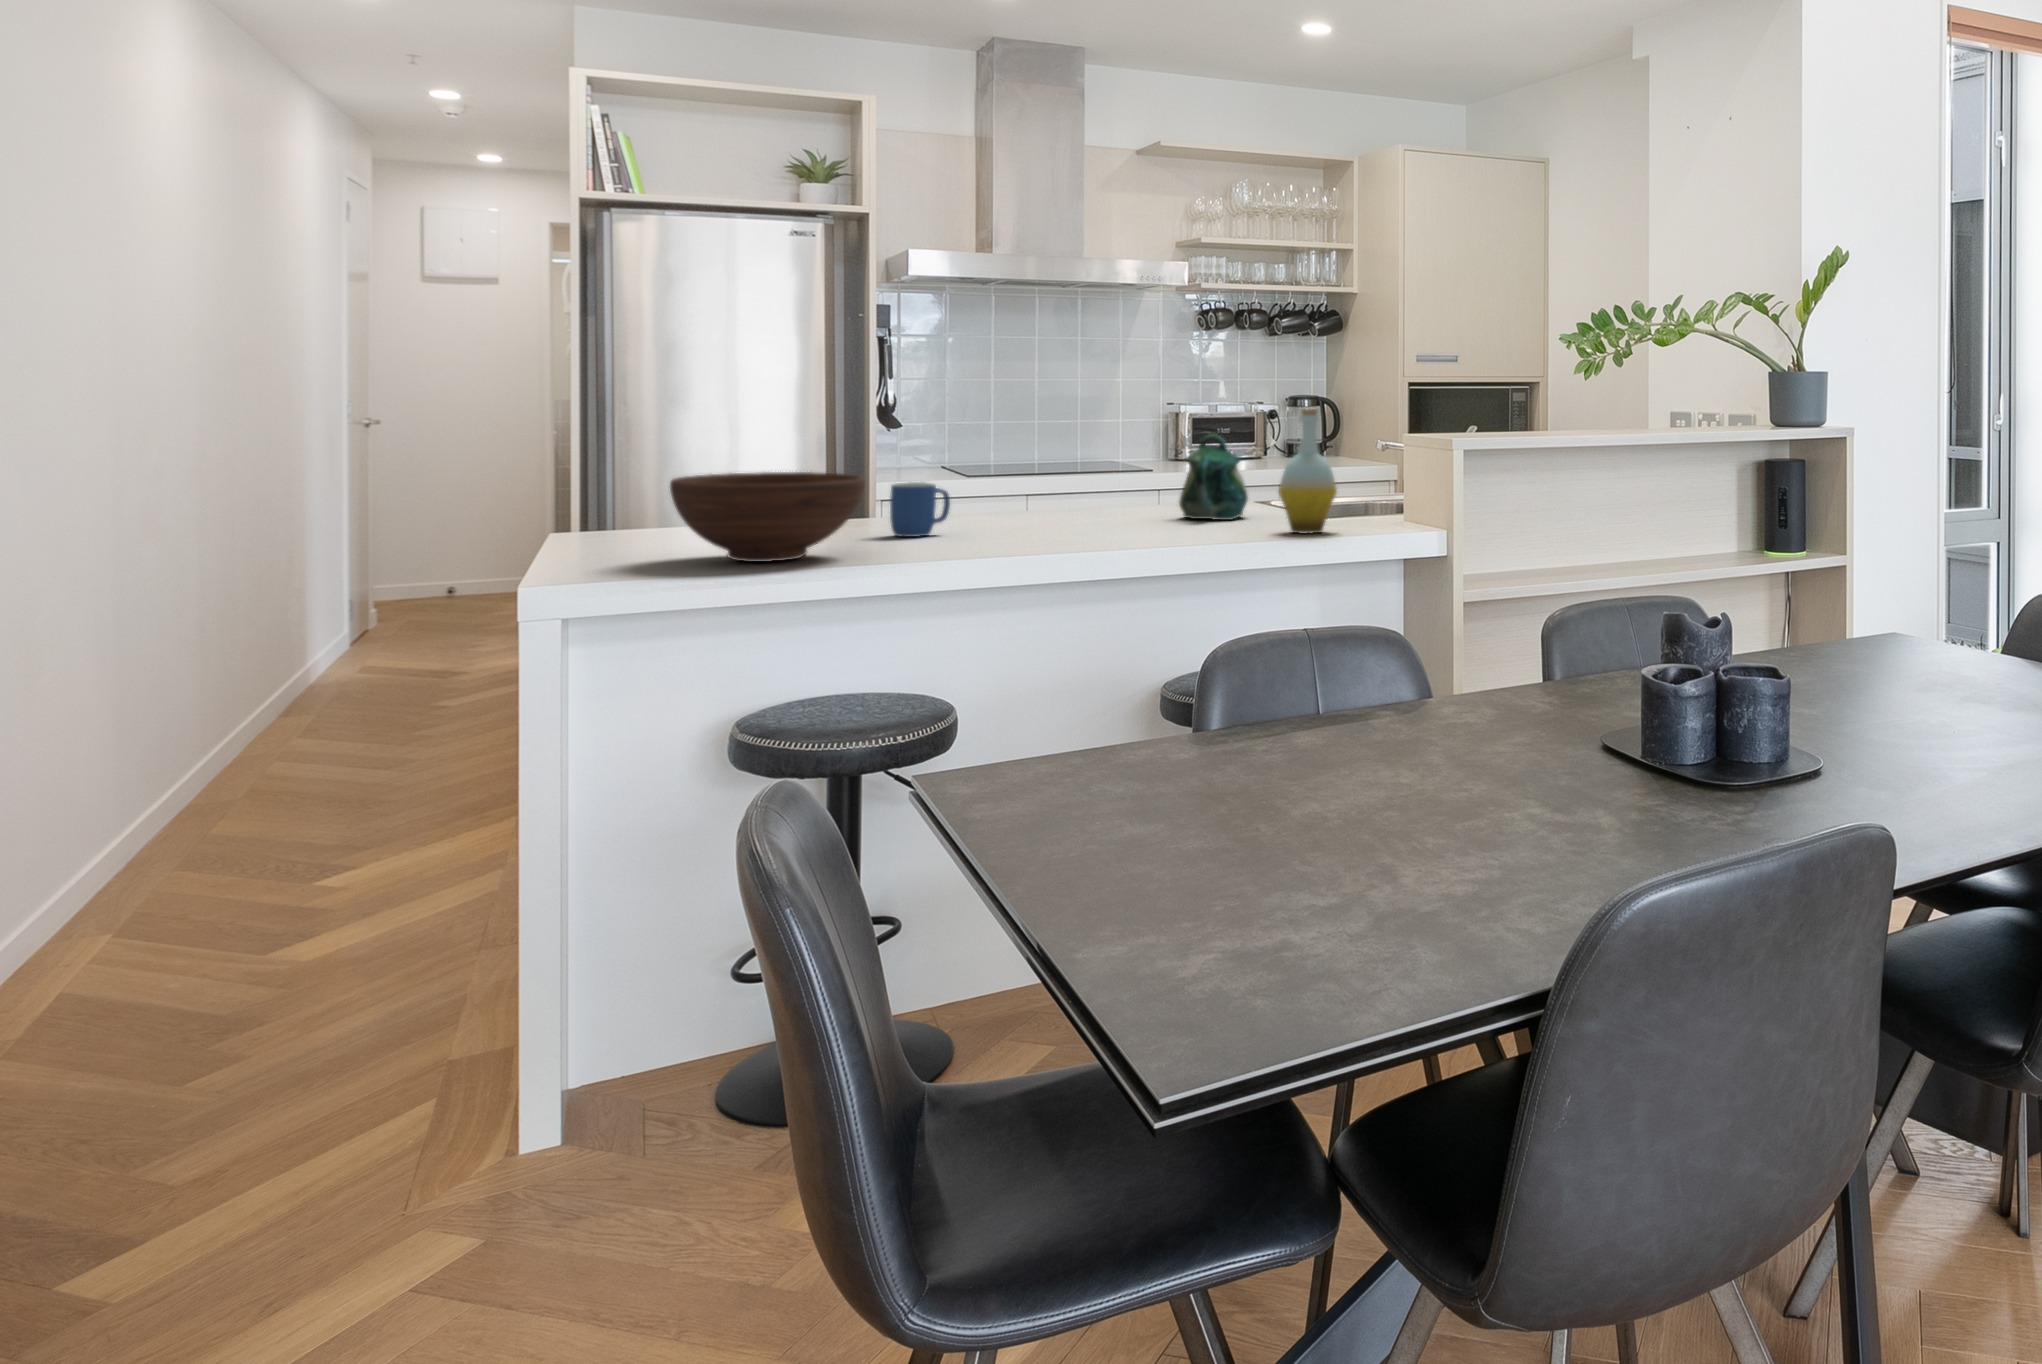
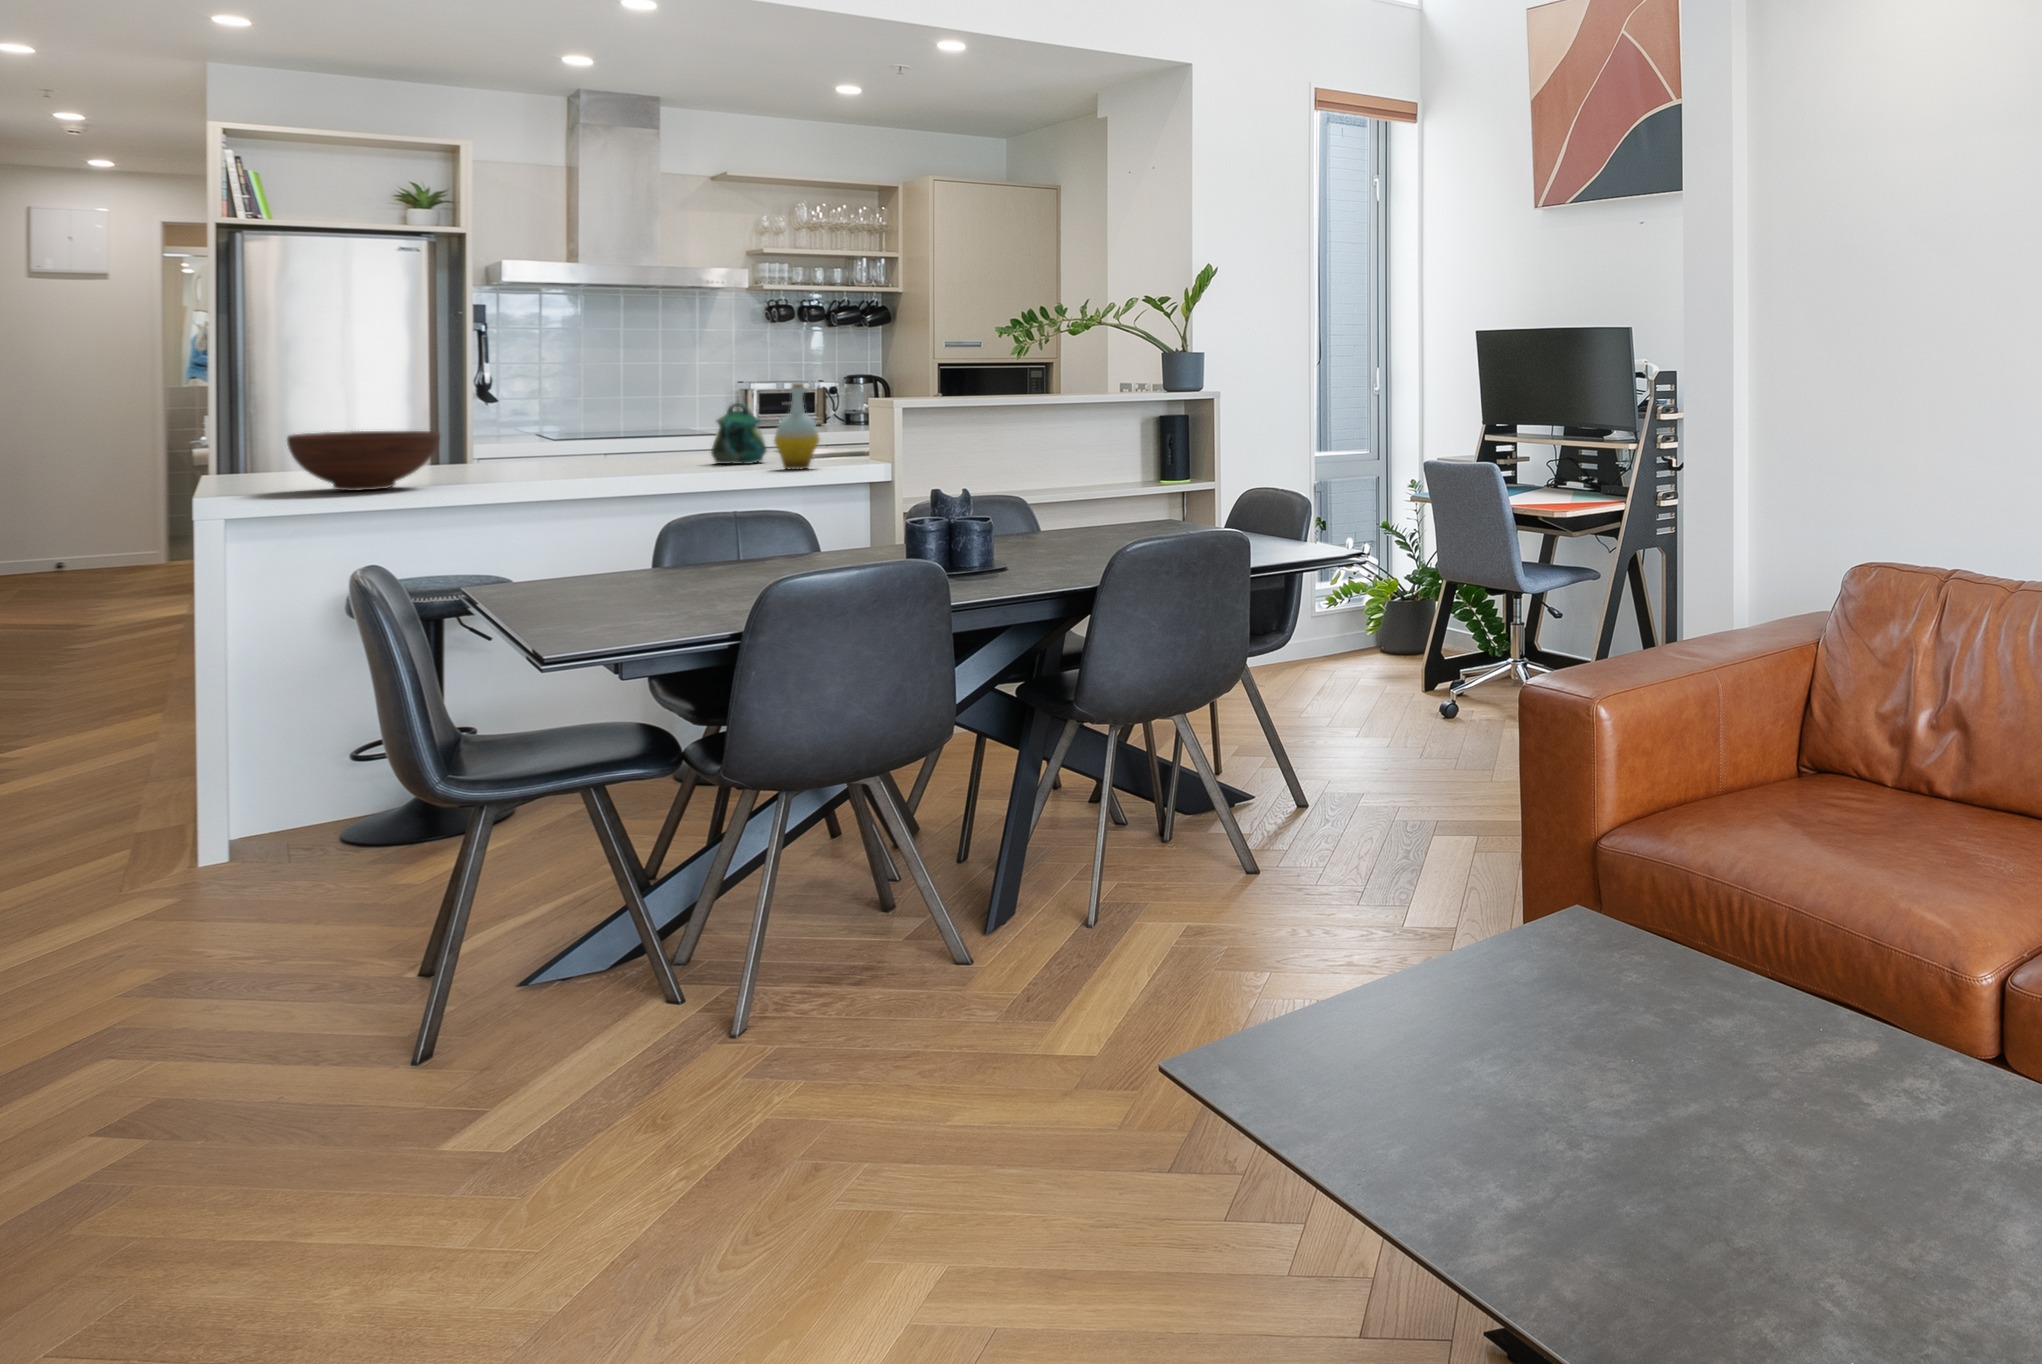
mug: present [890,482,950,537] -> none [468,439,517,477]

